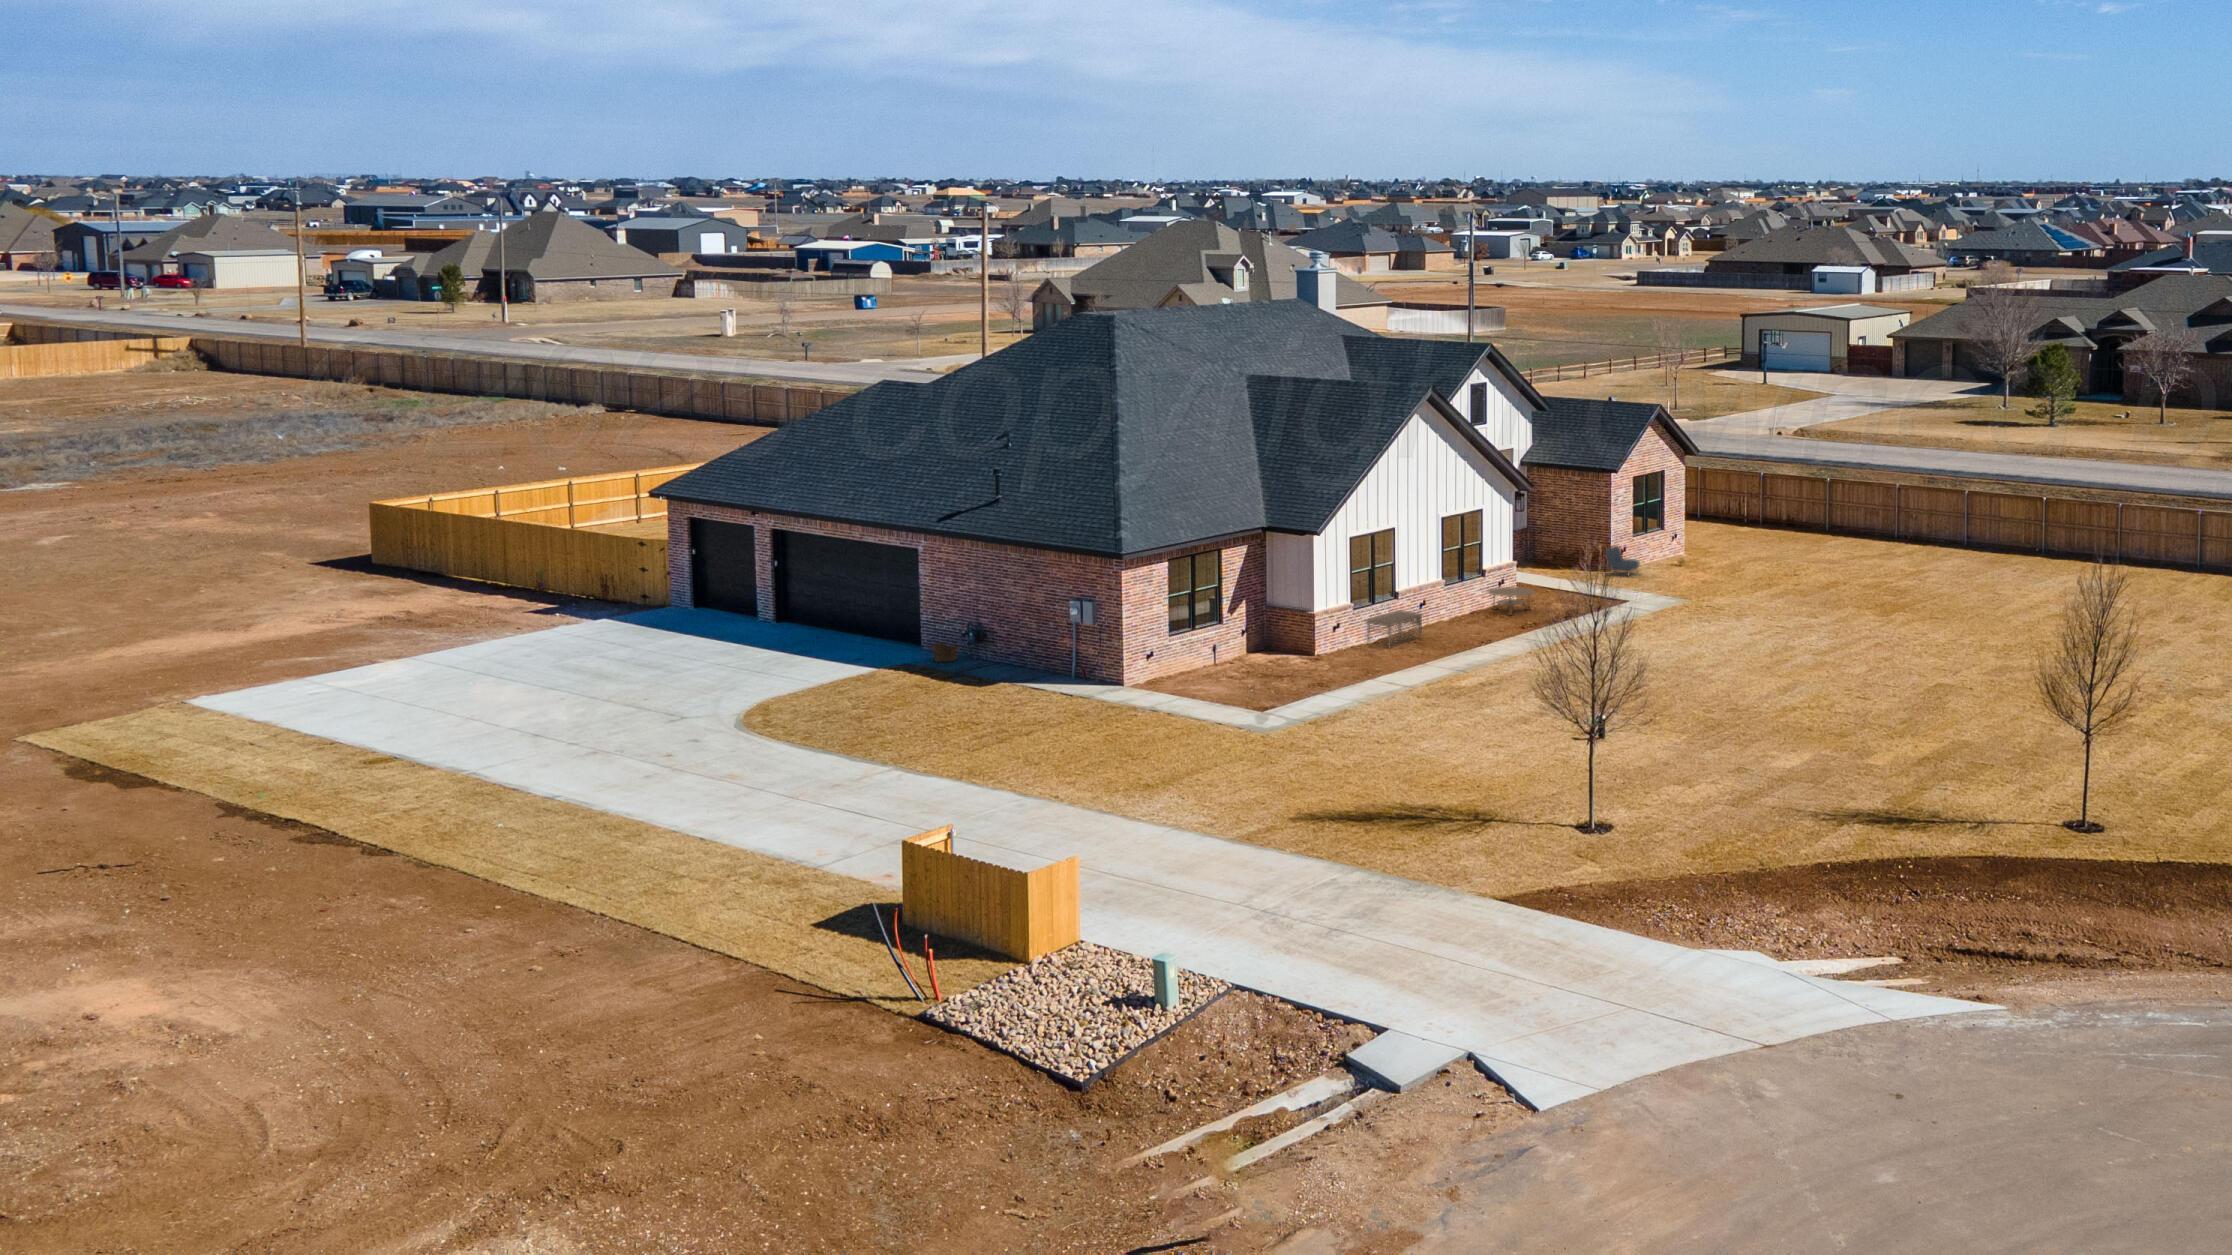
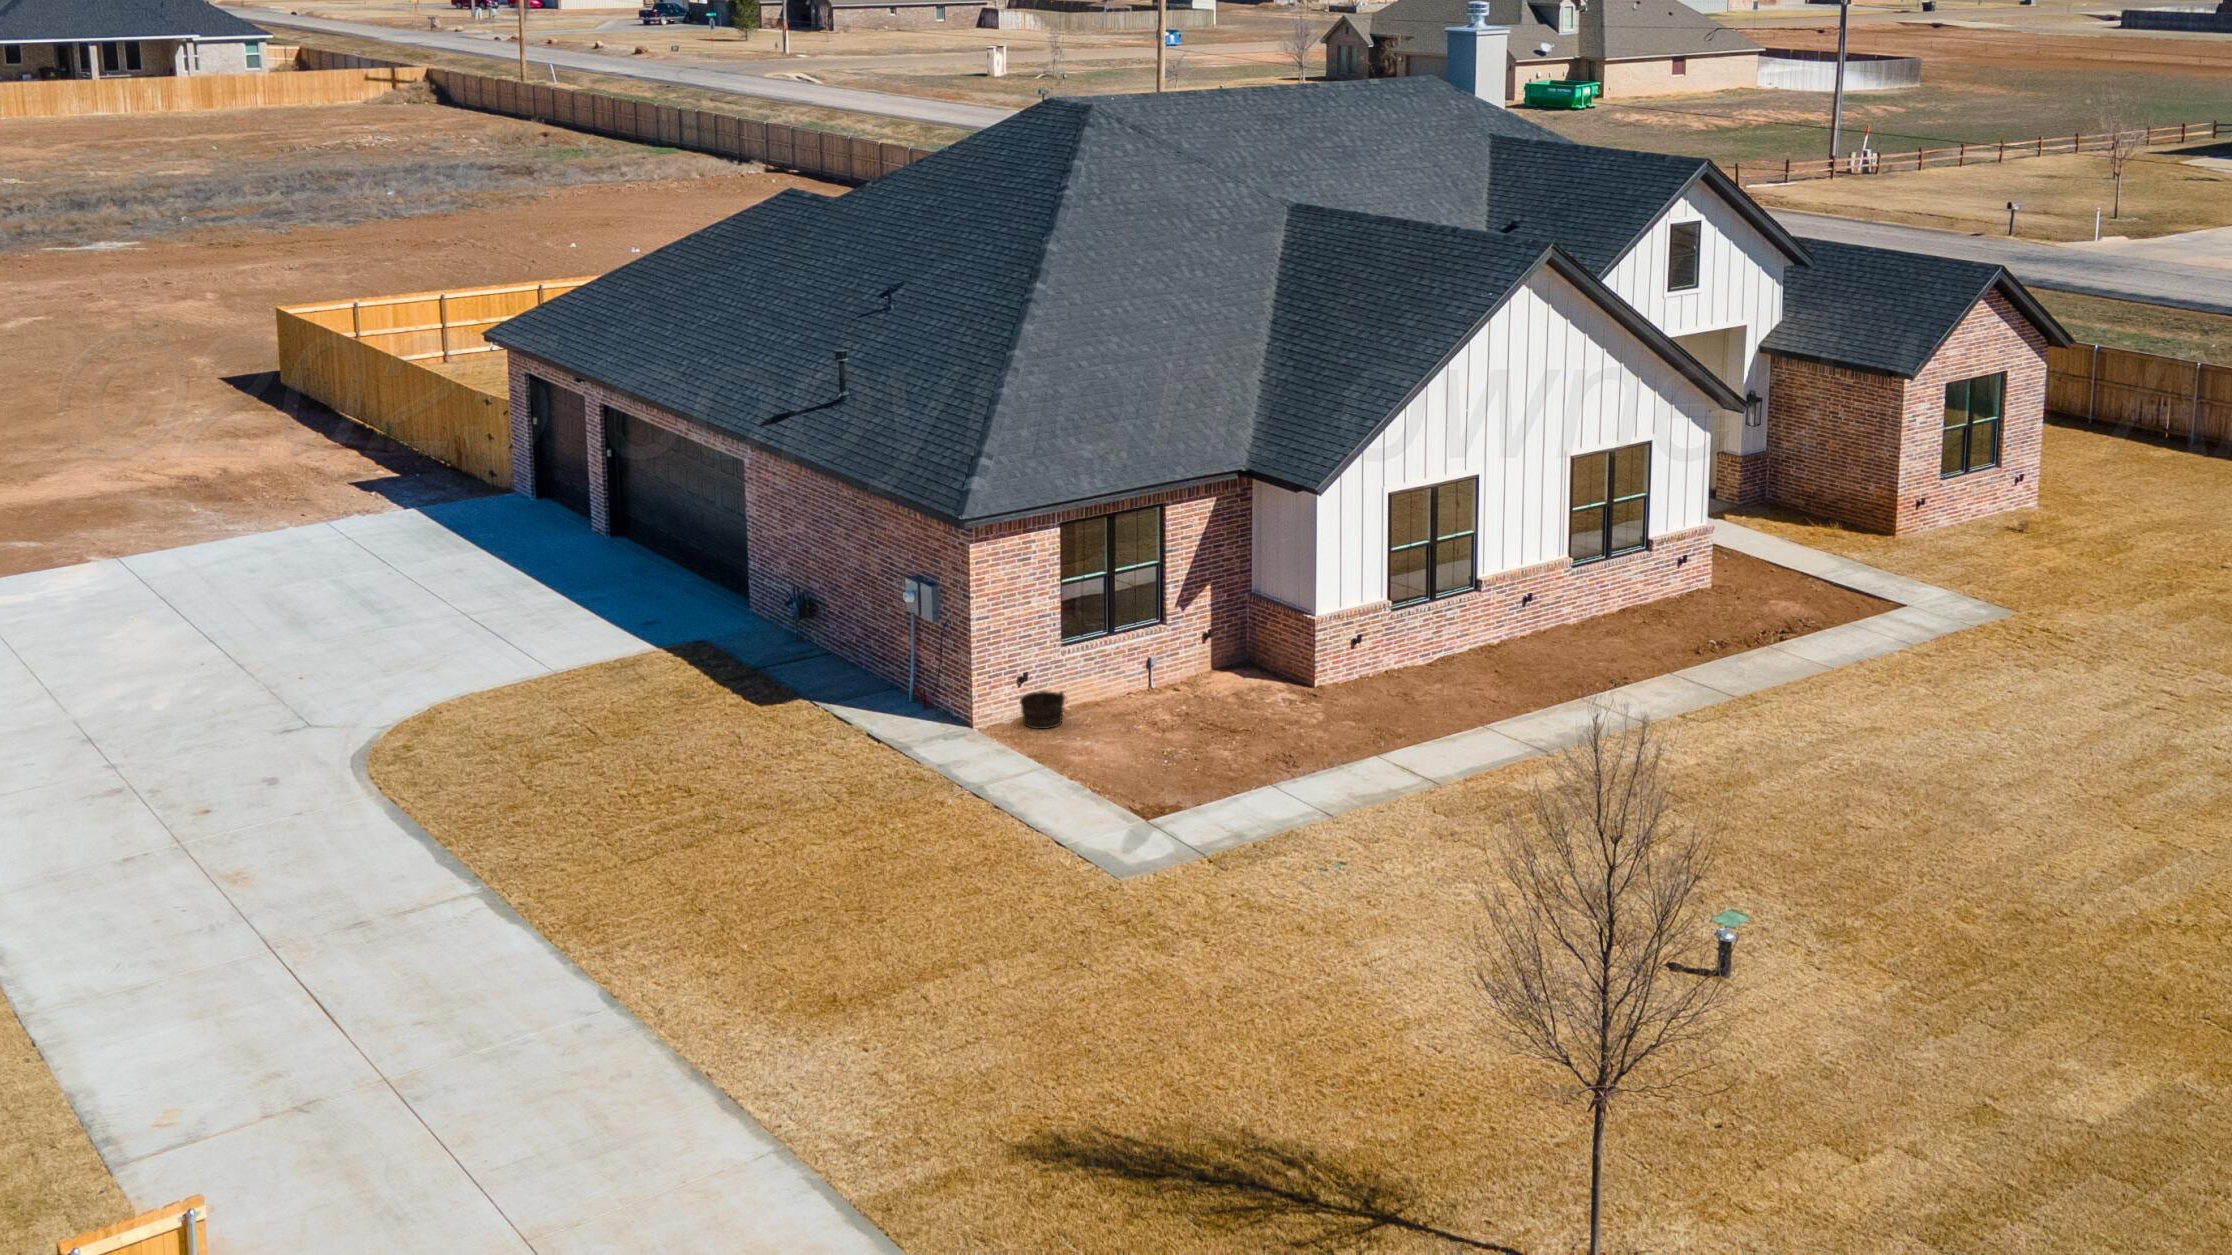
armchair: present [1606,546,1640,574] -> none [1880,493,1942,550]
round table: present [1487,587,1535,615] -> none [1647,568,1730,622]
storage bench: present [1365,610,1423,647] -> none [1408,609,1514,680]
bucket: present [929,642,959,662] -> present [1020,691,1065,729]

